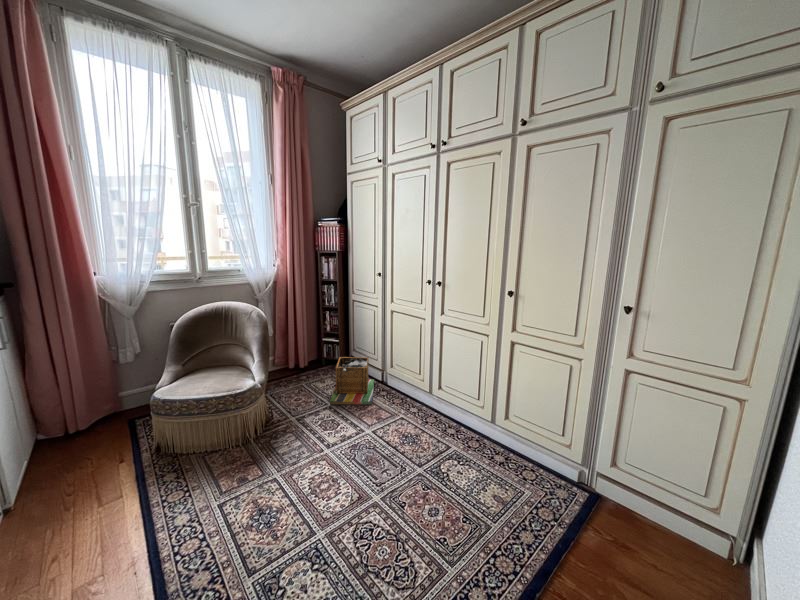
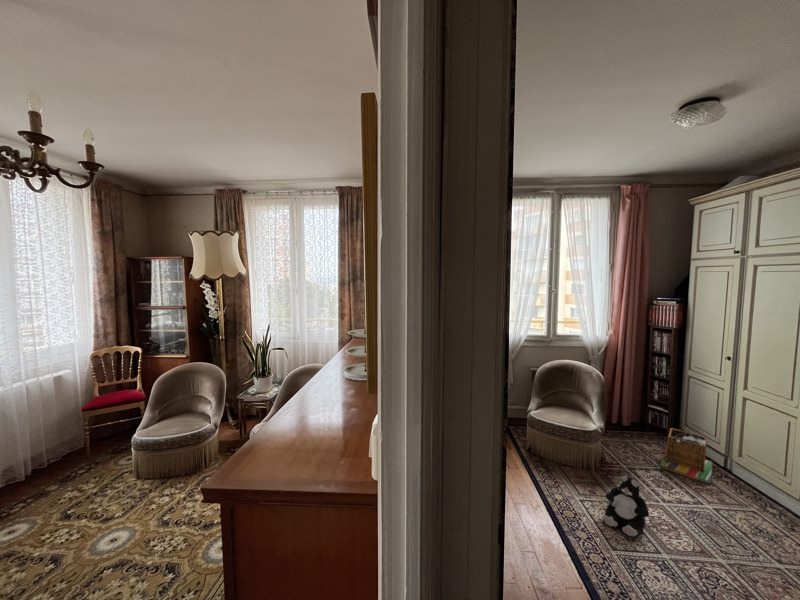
plush toy: none [243,445,304,533] -> present [603,475,649,536]

